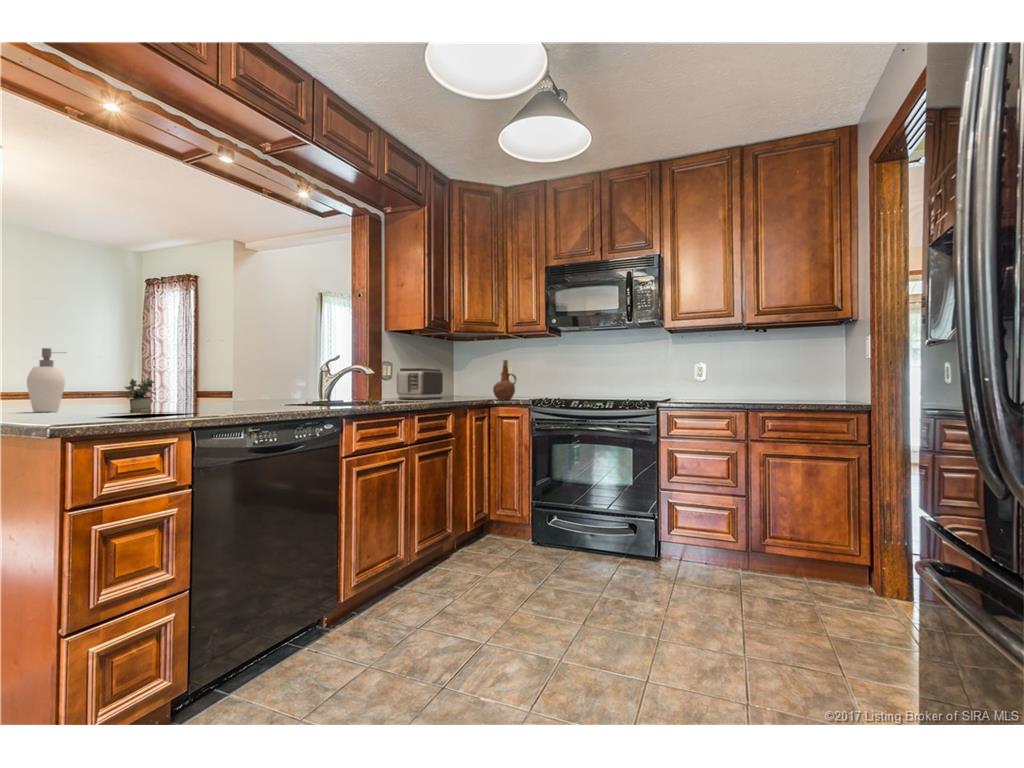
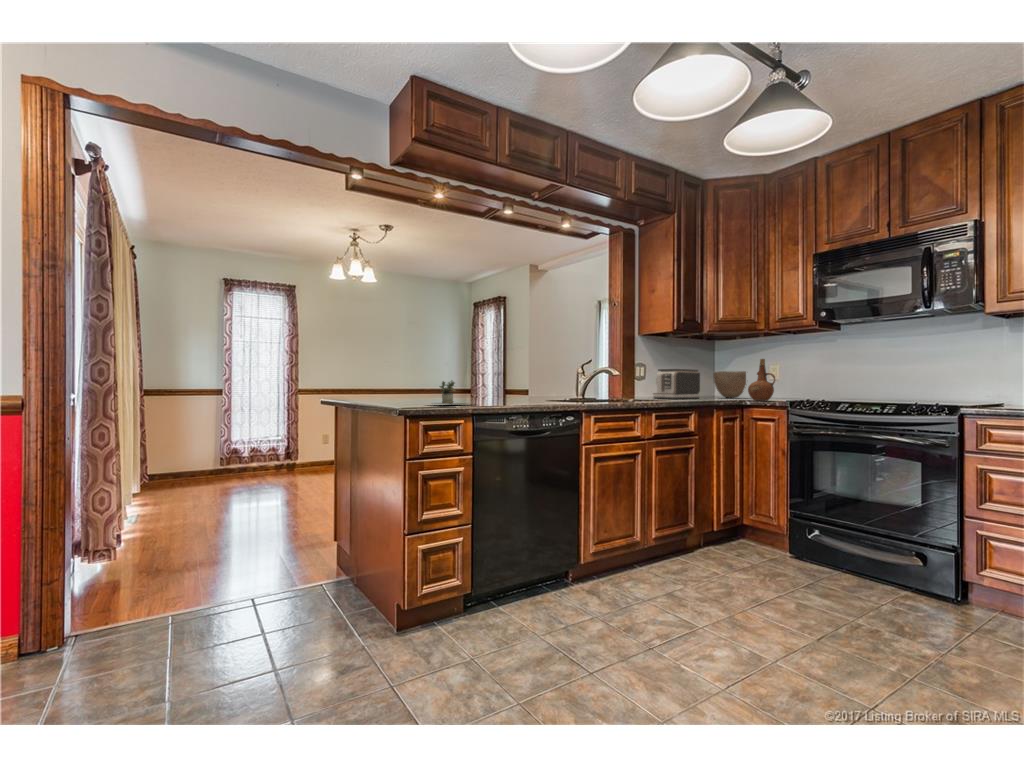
soap dispenser: present [27,348,65,412] -> none [396,361,415,402]
bowl: none [452,372,482,397] -> present [713,371,746,398]

